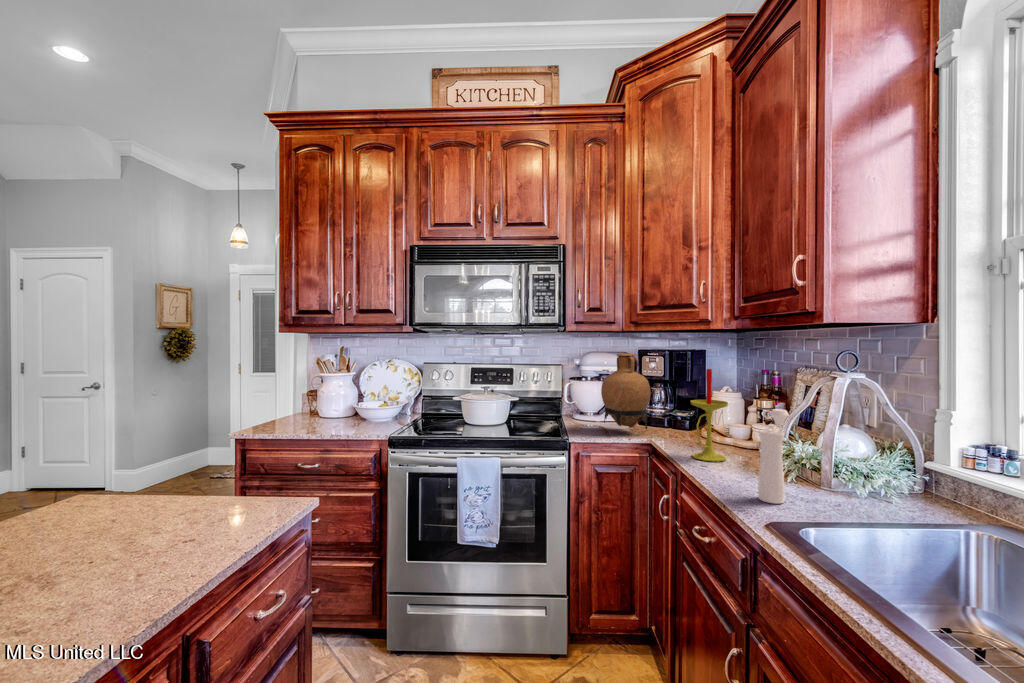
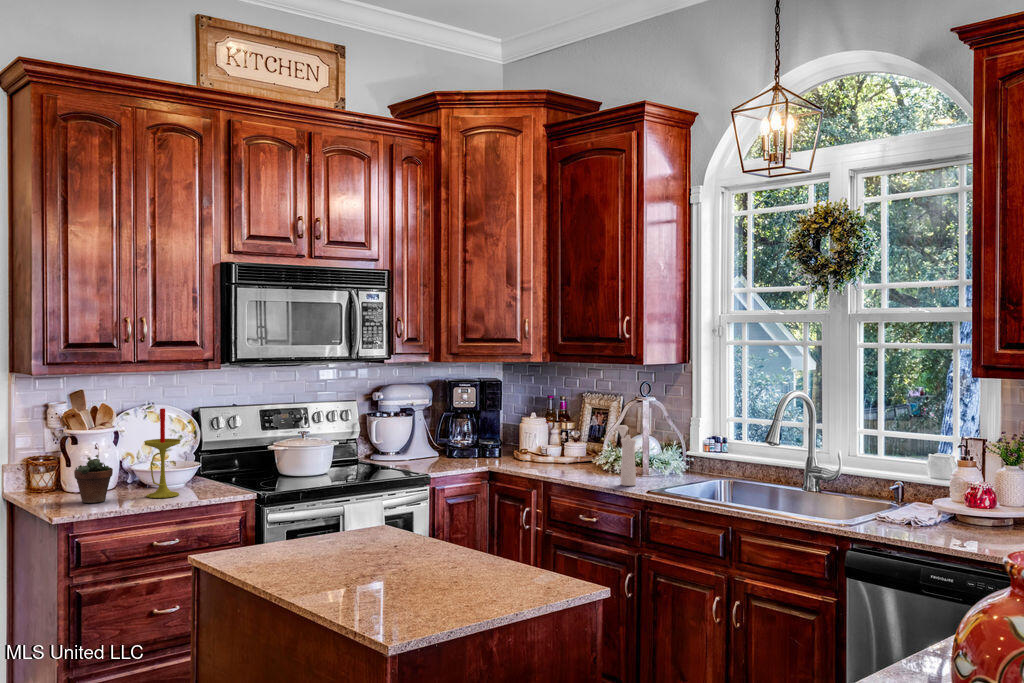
vase: present [601,353,650,429] -> none [432,386,479,461]
candle: present [691,369,728,462] -> present [144,408,181,498]
succulent plant: none [278,383,309,427] -> present [74,443,113,503]

